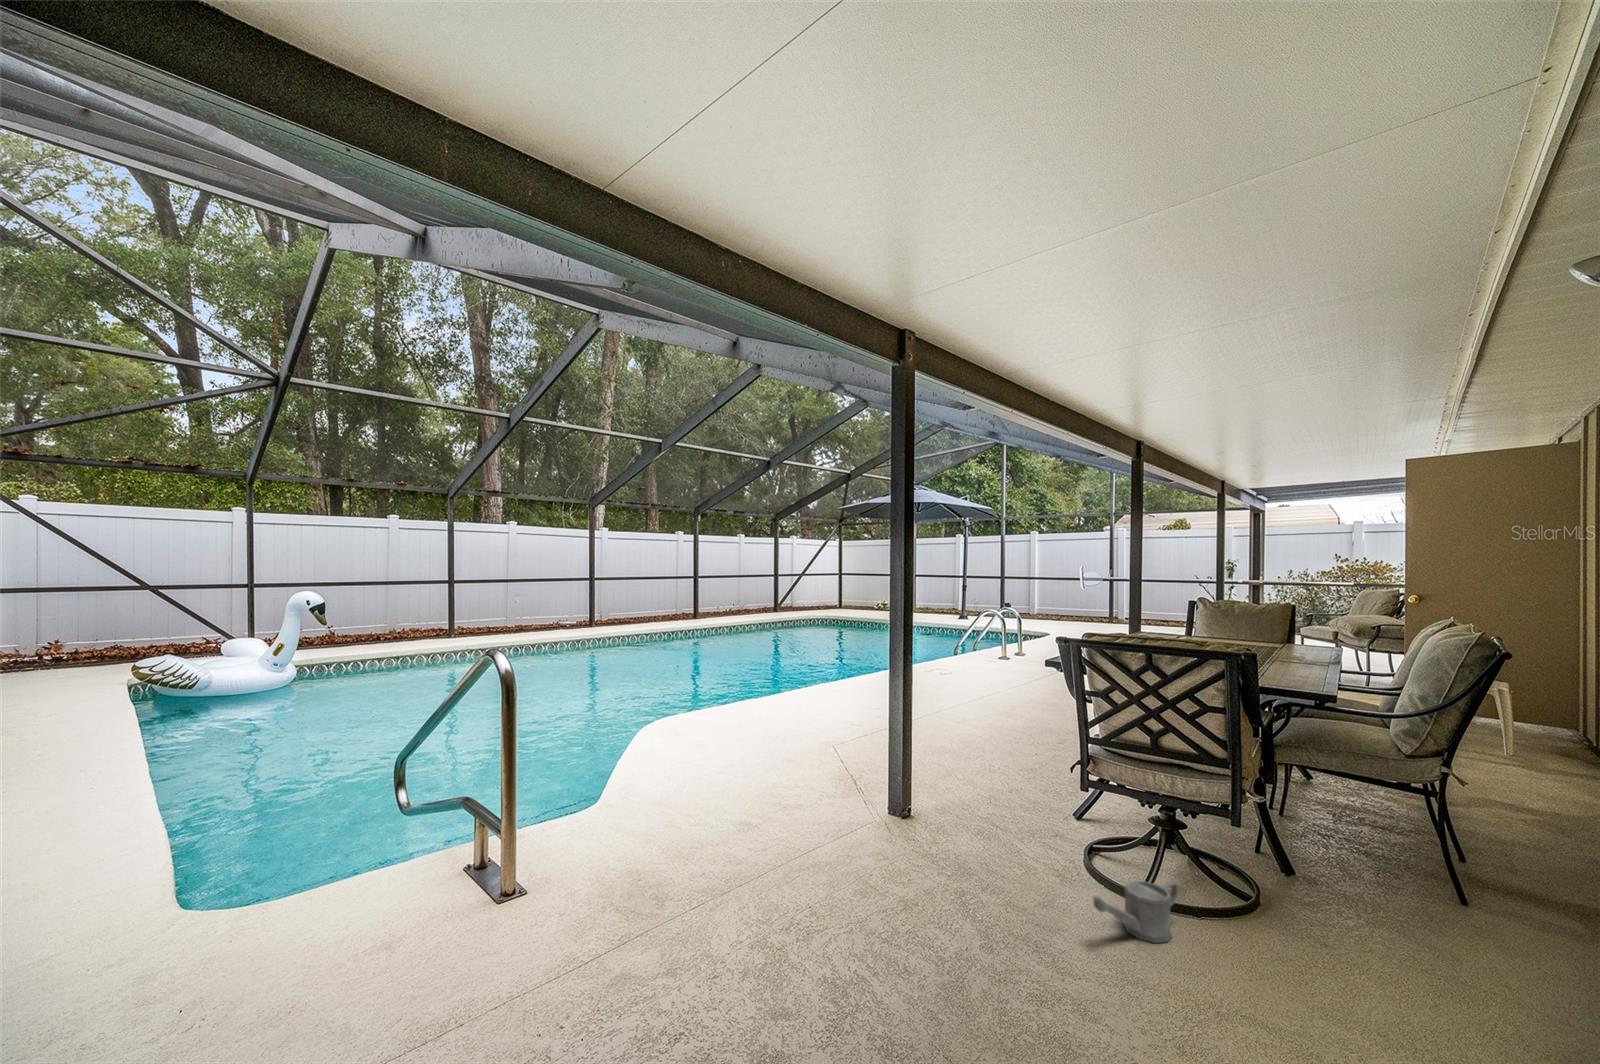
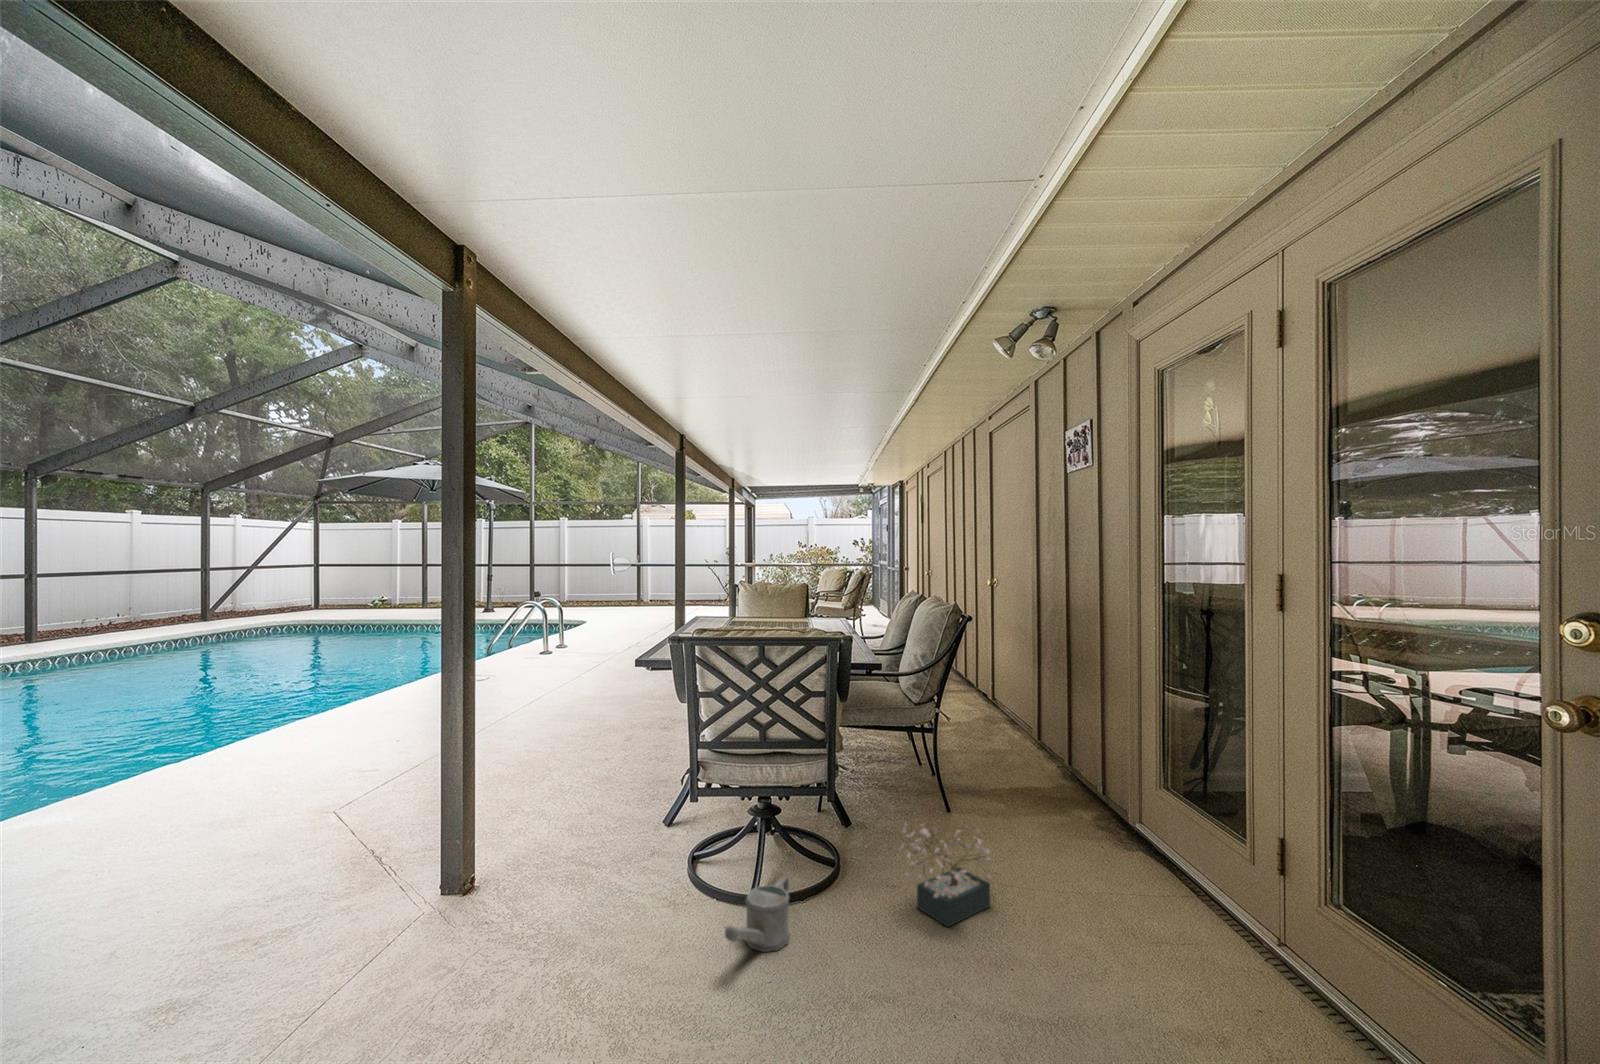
decorative plant: none [1316,868,1469,1006] -> present [899,823,991,927]

